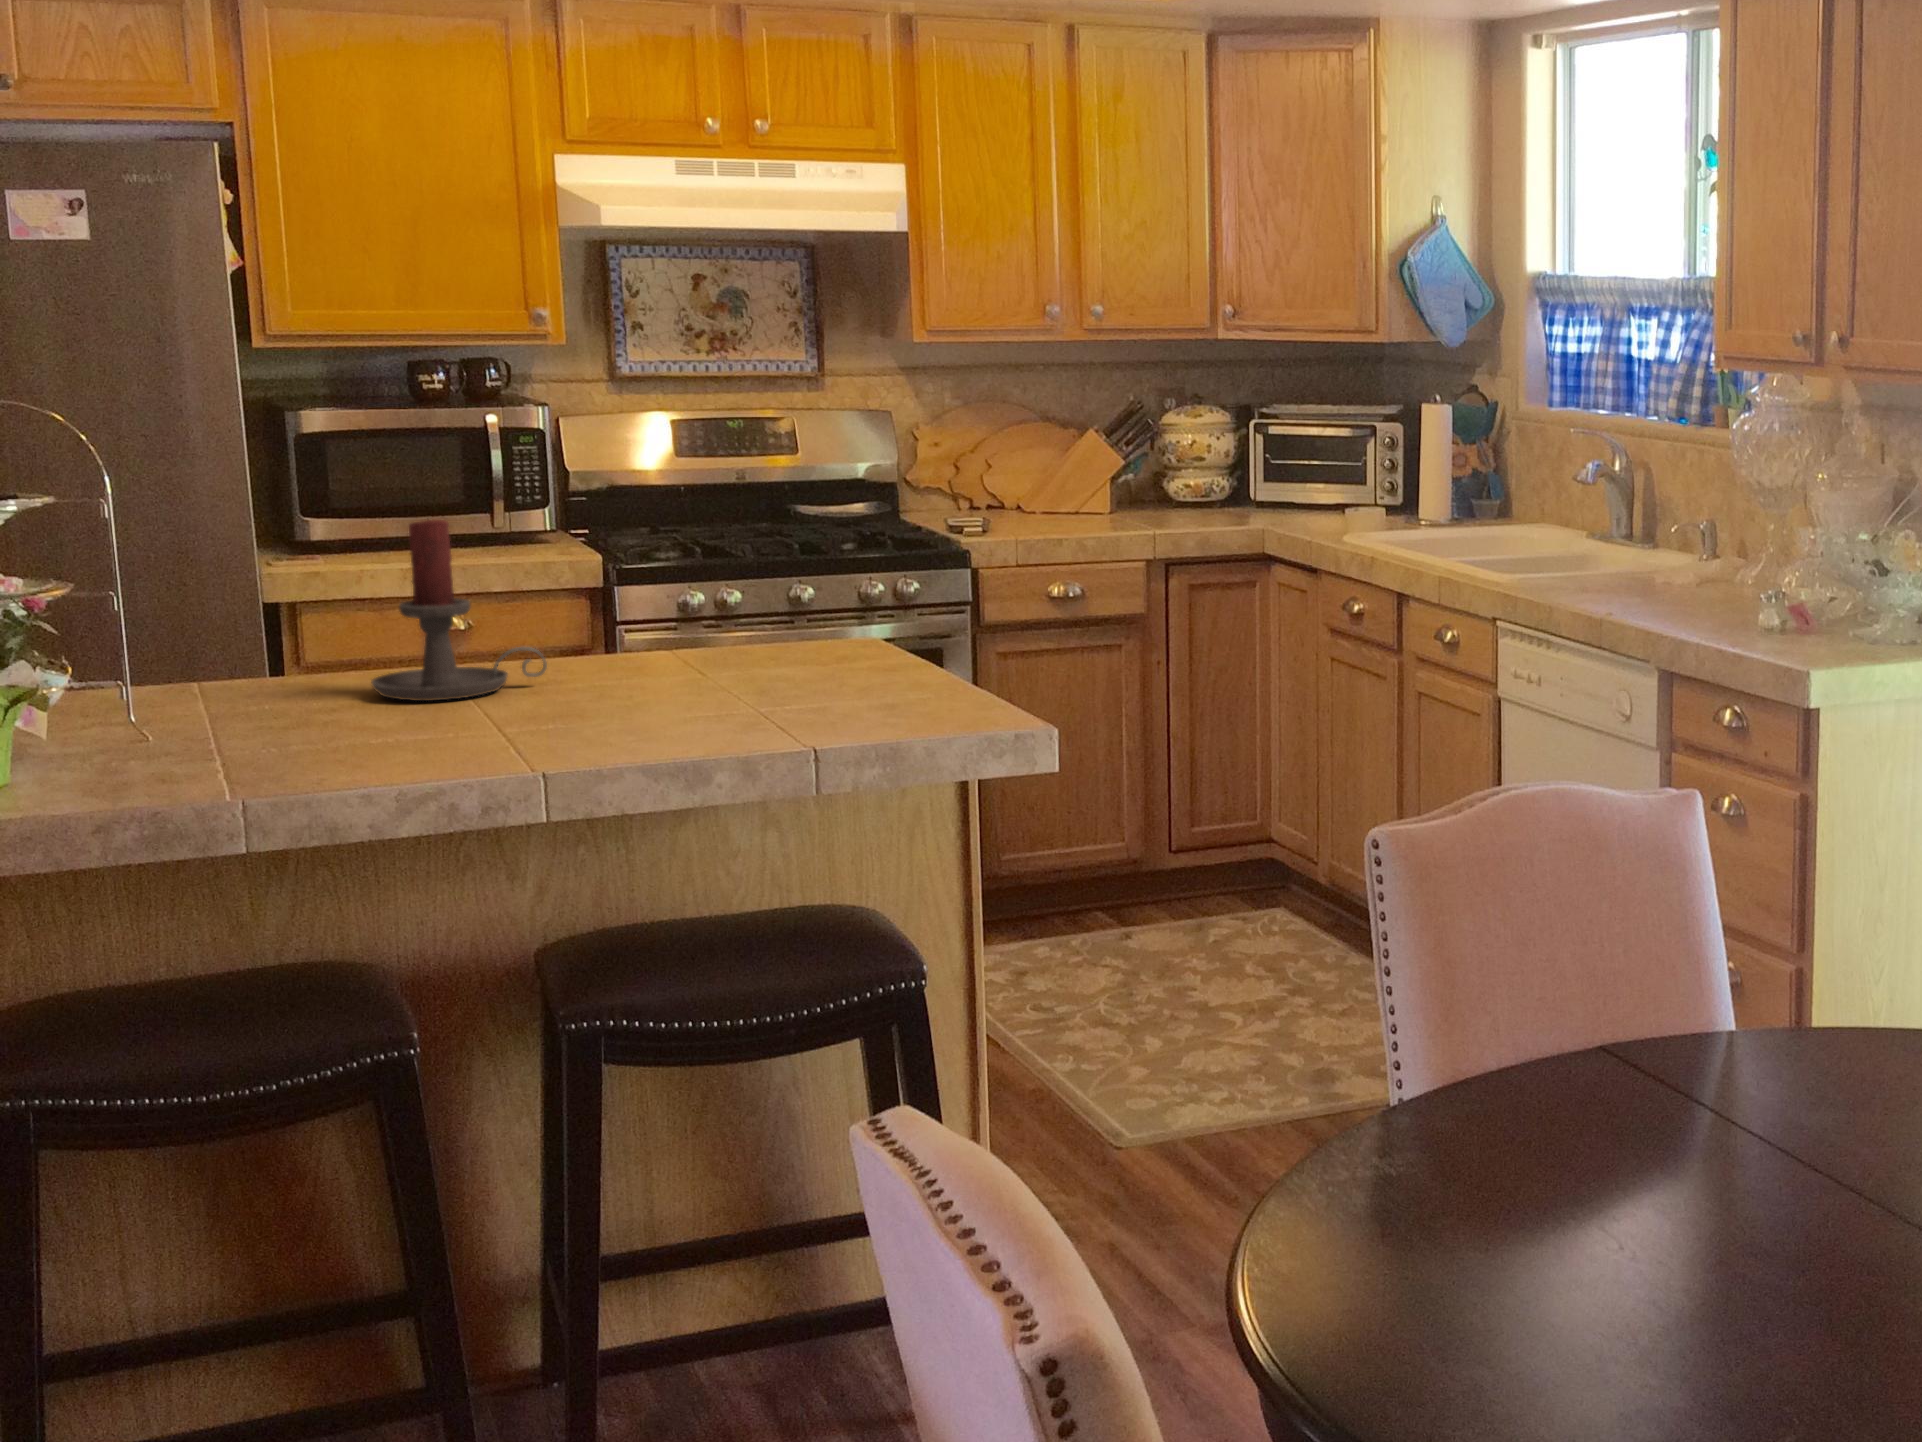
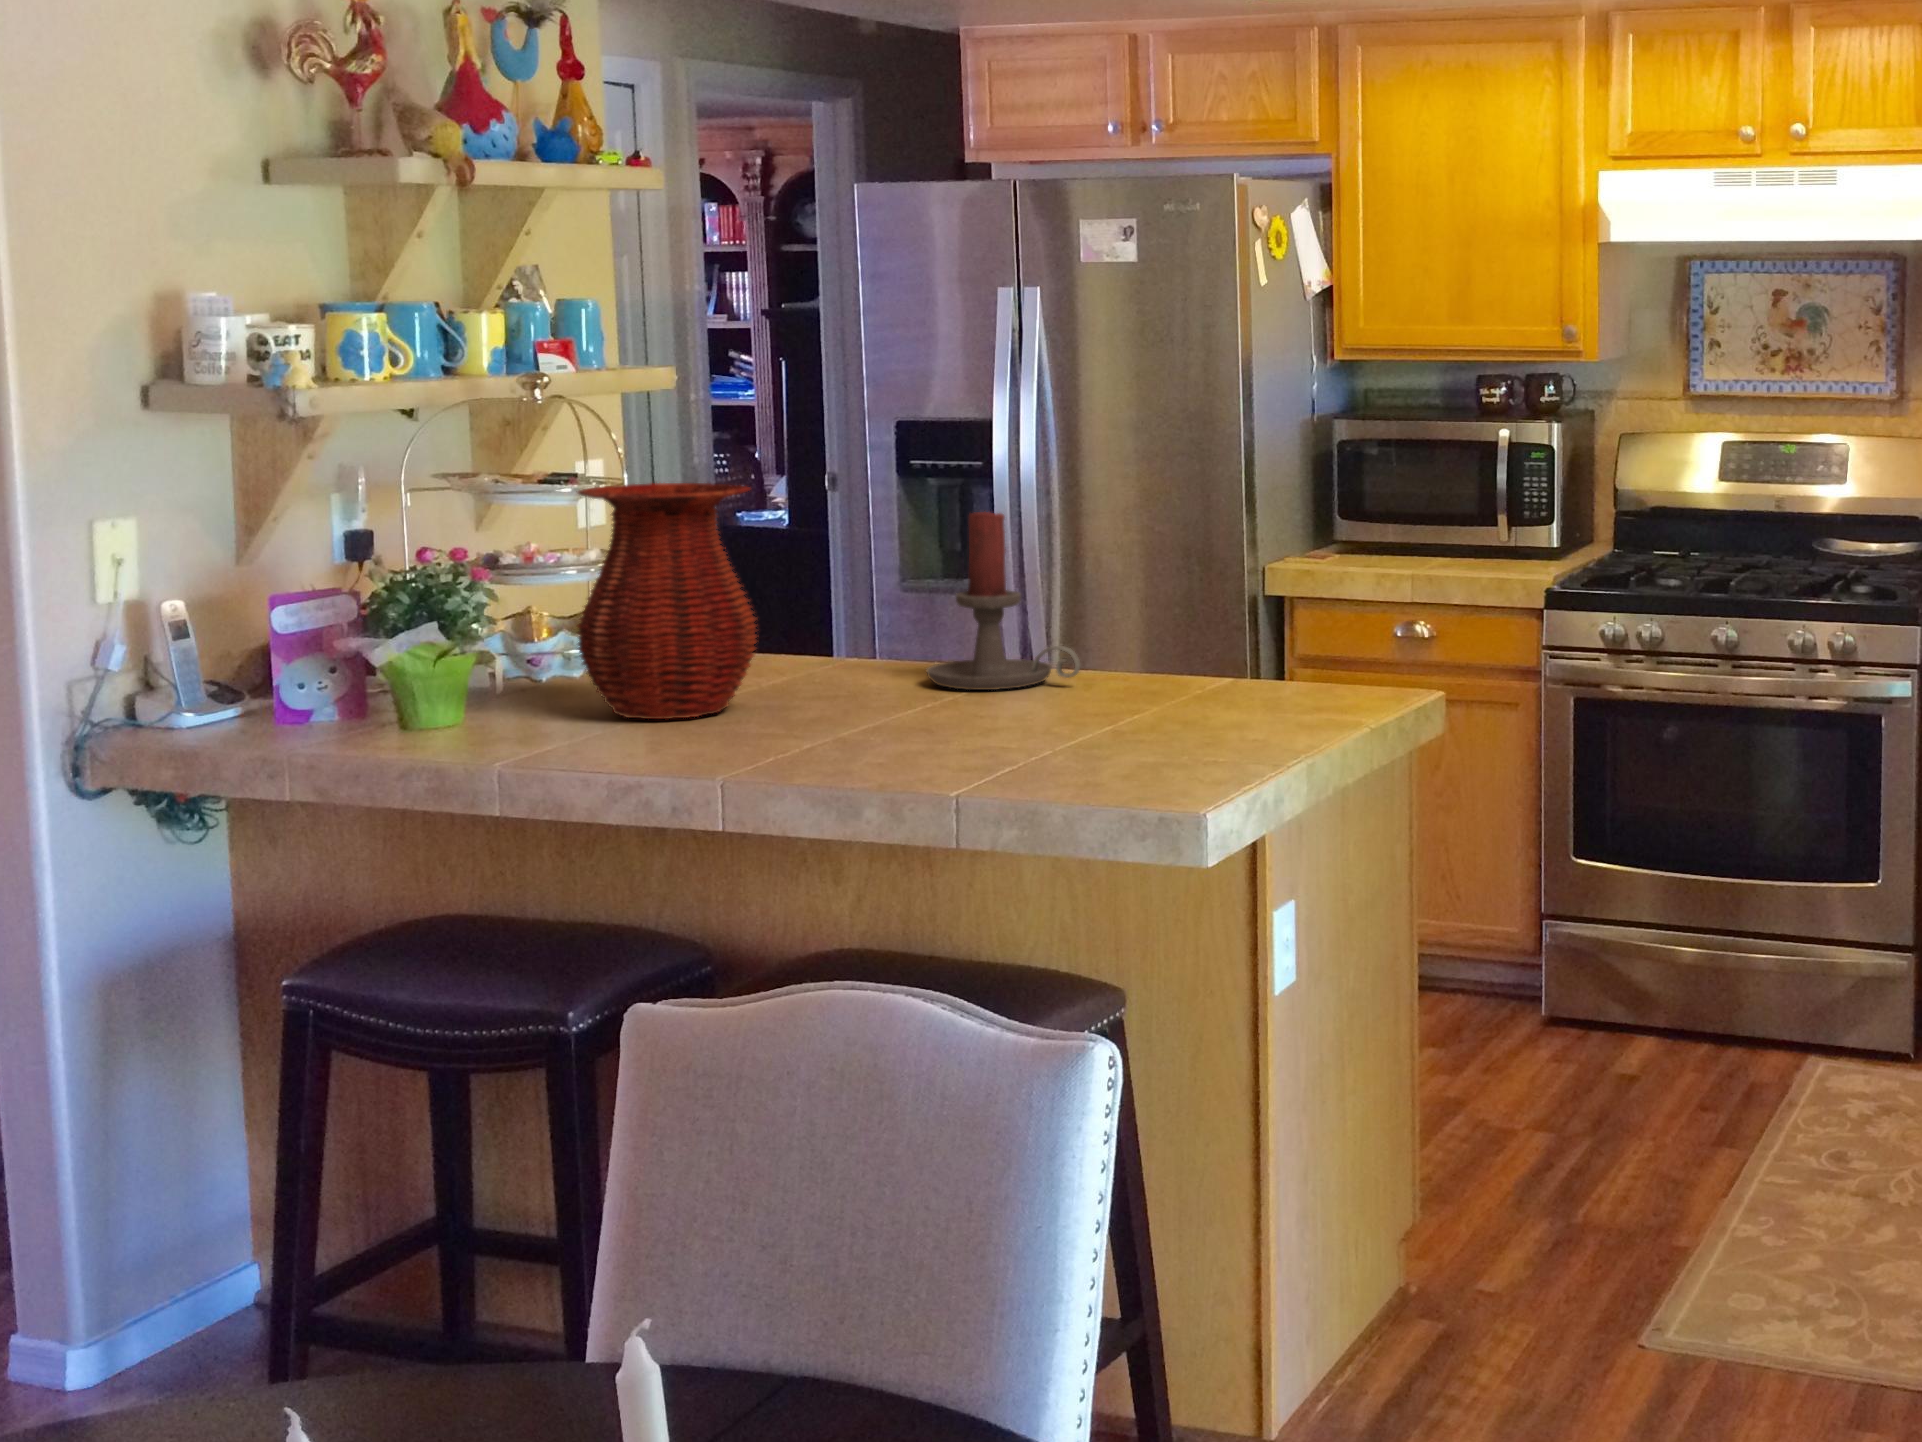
vase: none [84,507,311,767] -> present [577,483,757,719]

